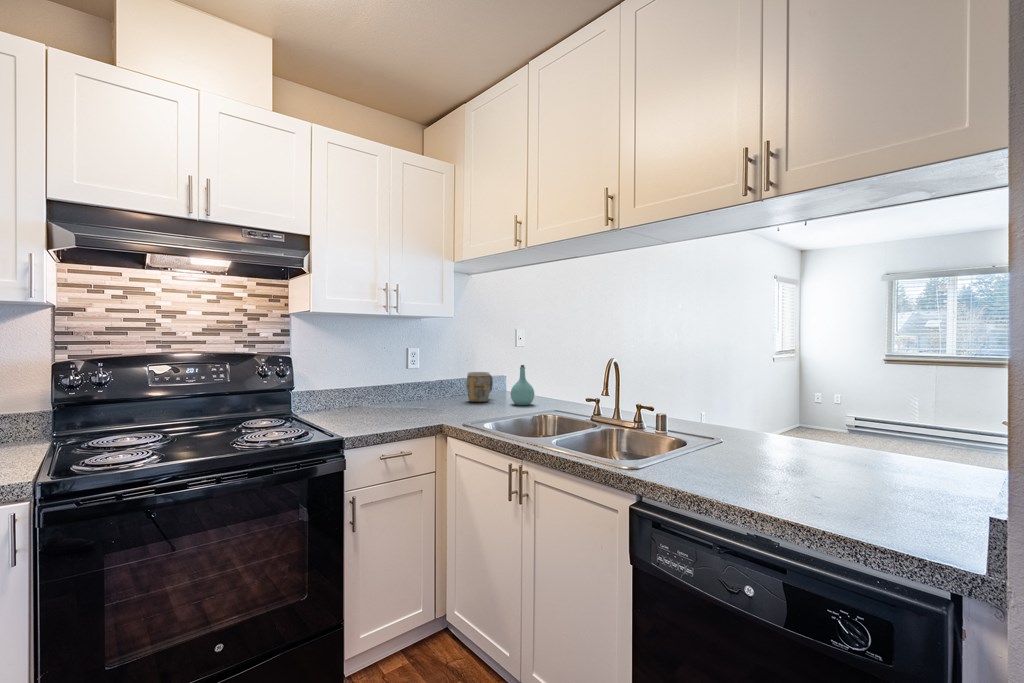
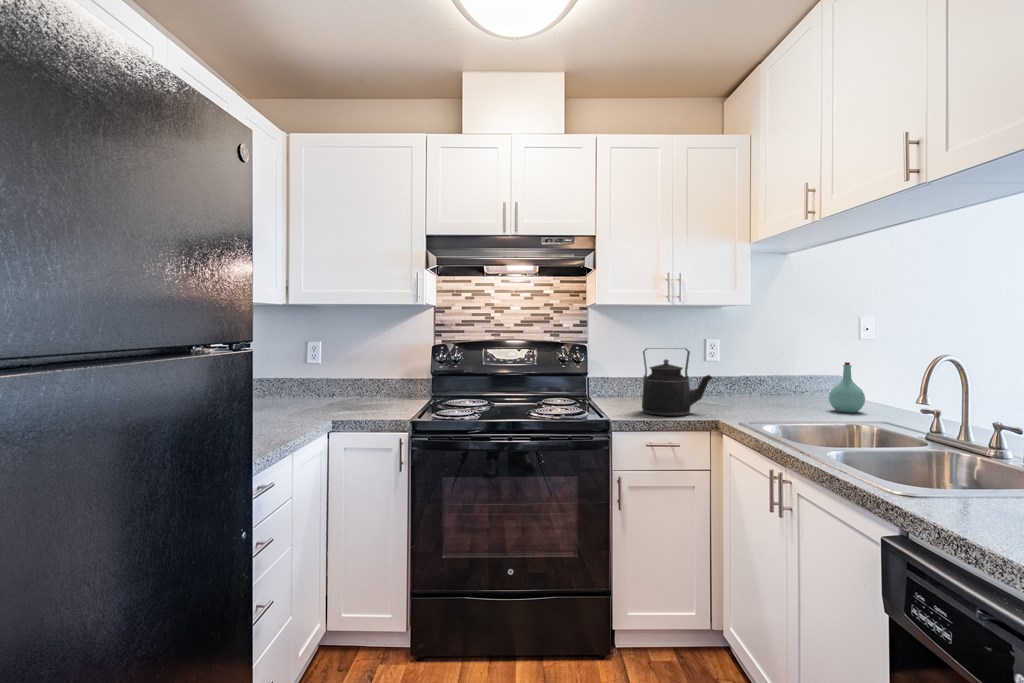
kettle: none [367,358,431,427] -> present [642,348,712,416]
mug: present [466,372,493,402] -> none [775,369,814,404]

